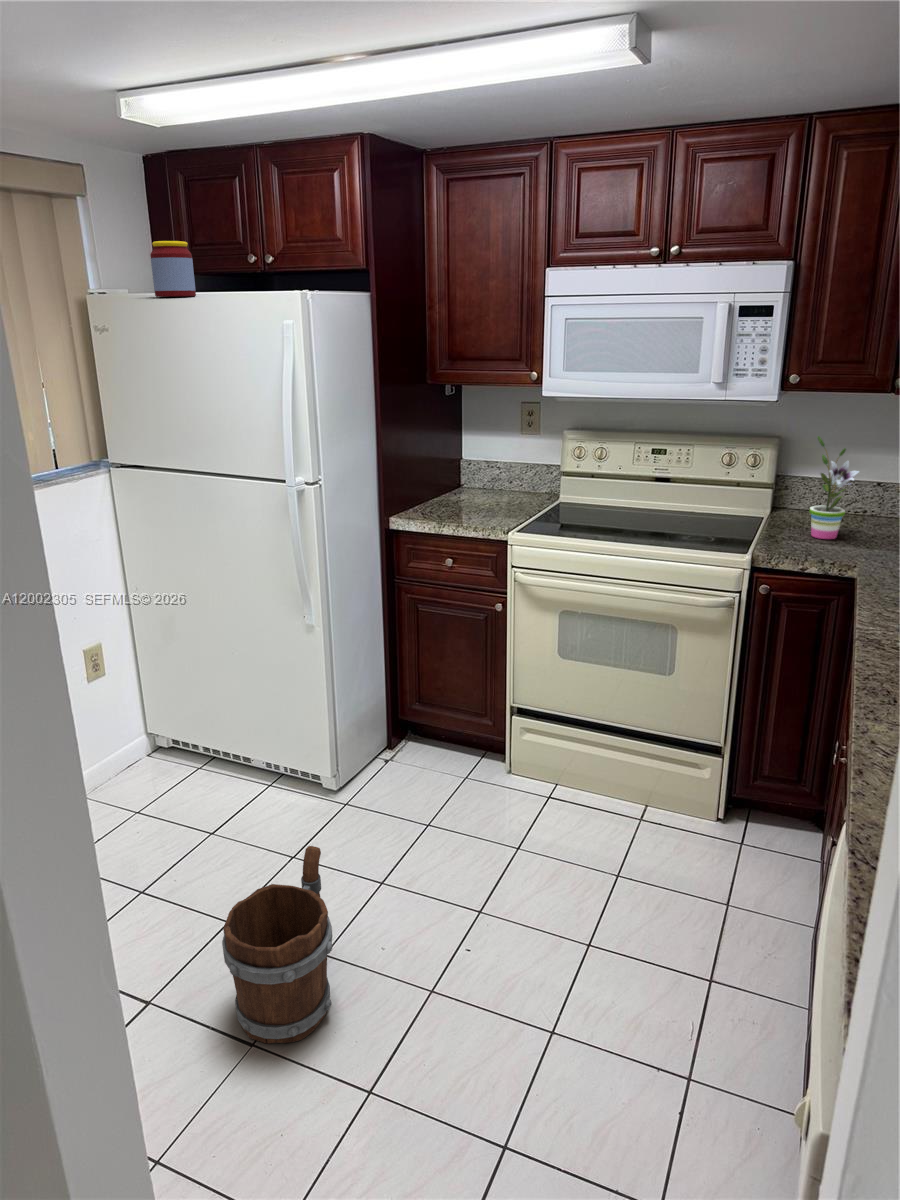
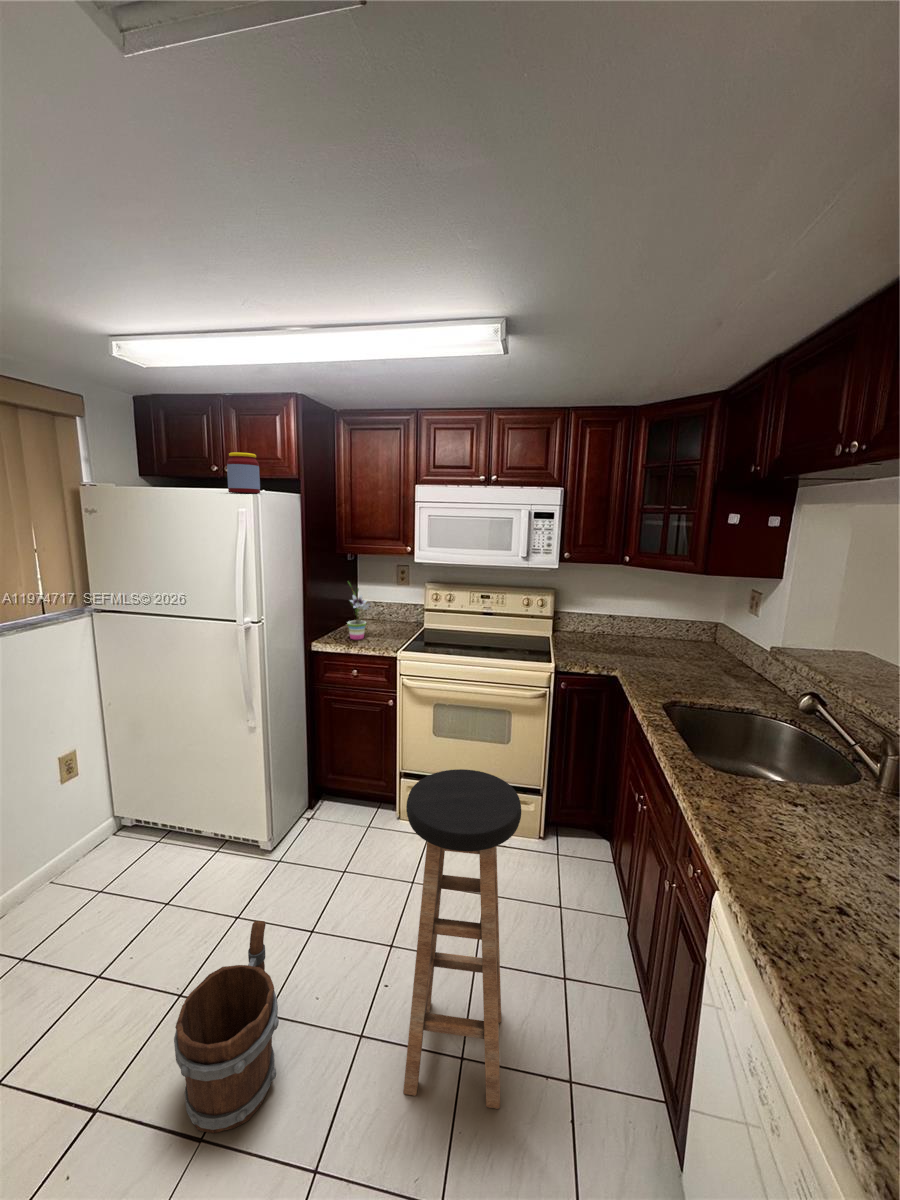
jar: present [150,241,196,297] -> present [227,452,260,494]
potted plant: present [809,436,858,539] -> present [347,582,371,640]
bar stool: none [475,681,631,1084] -> present [403,769,521,1109]

